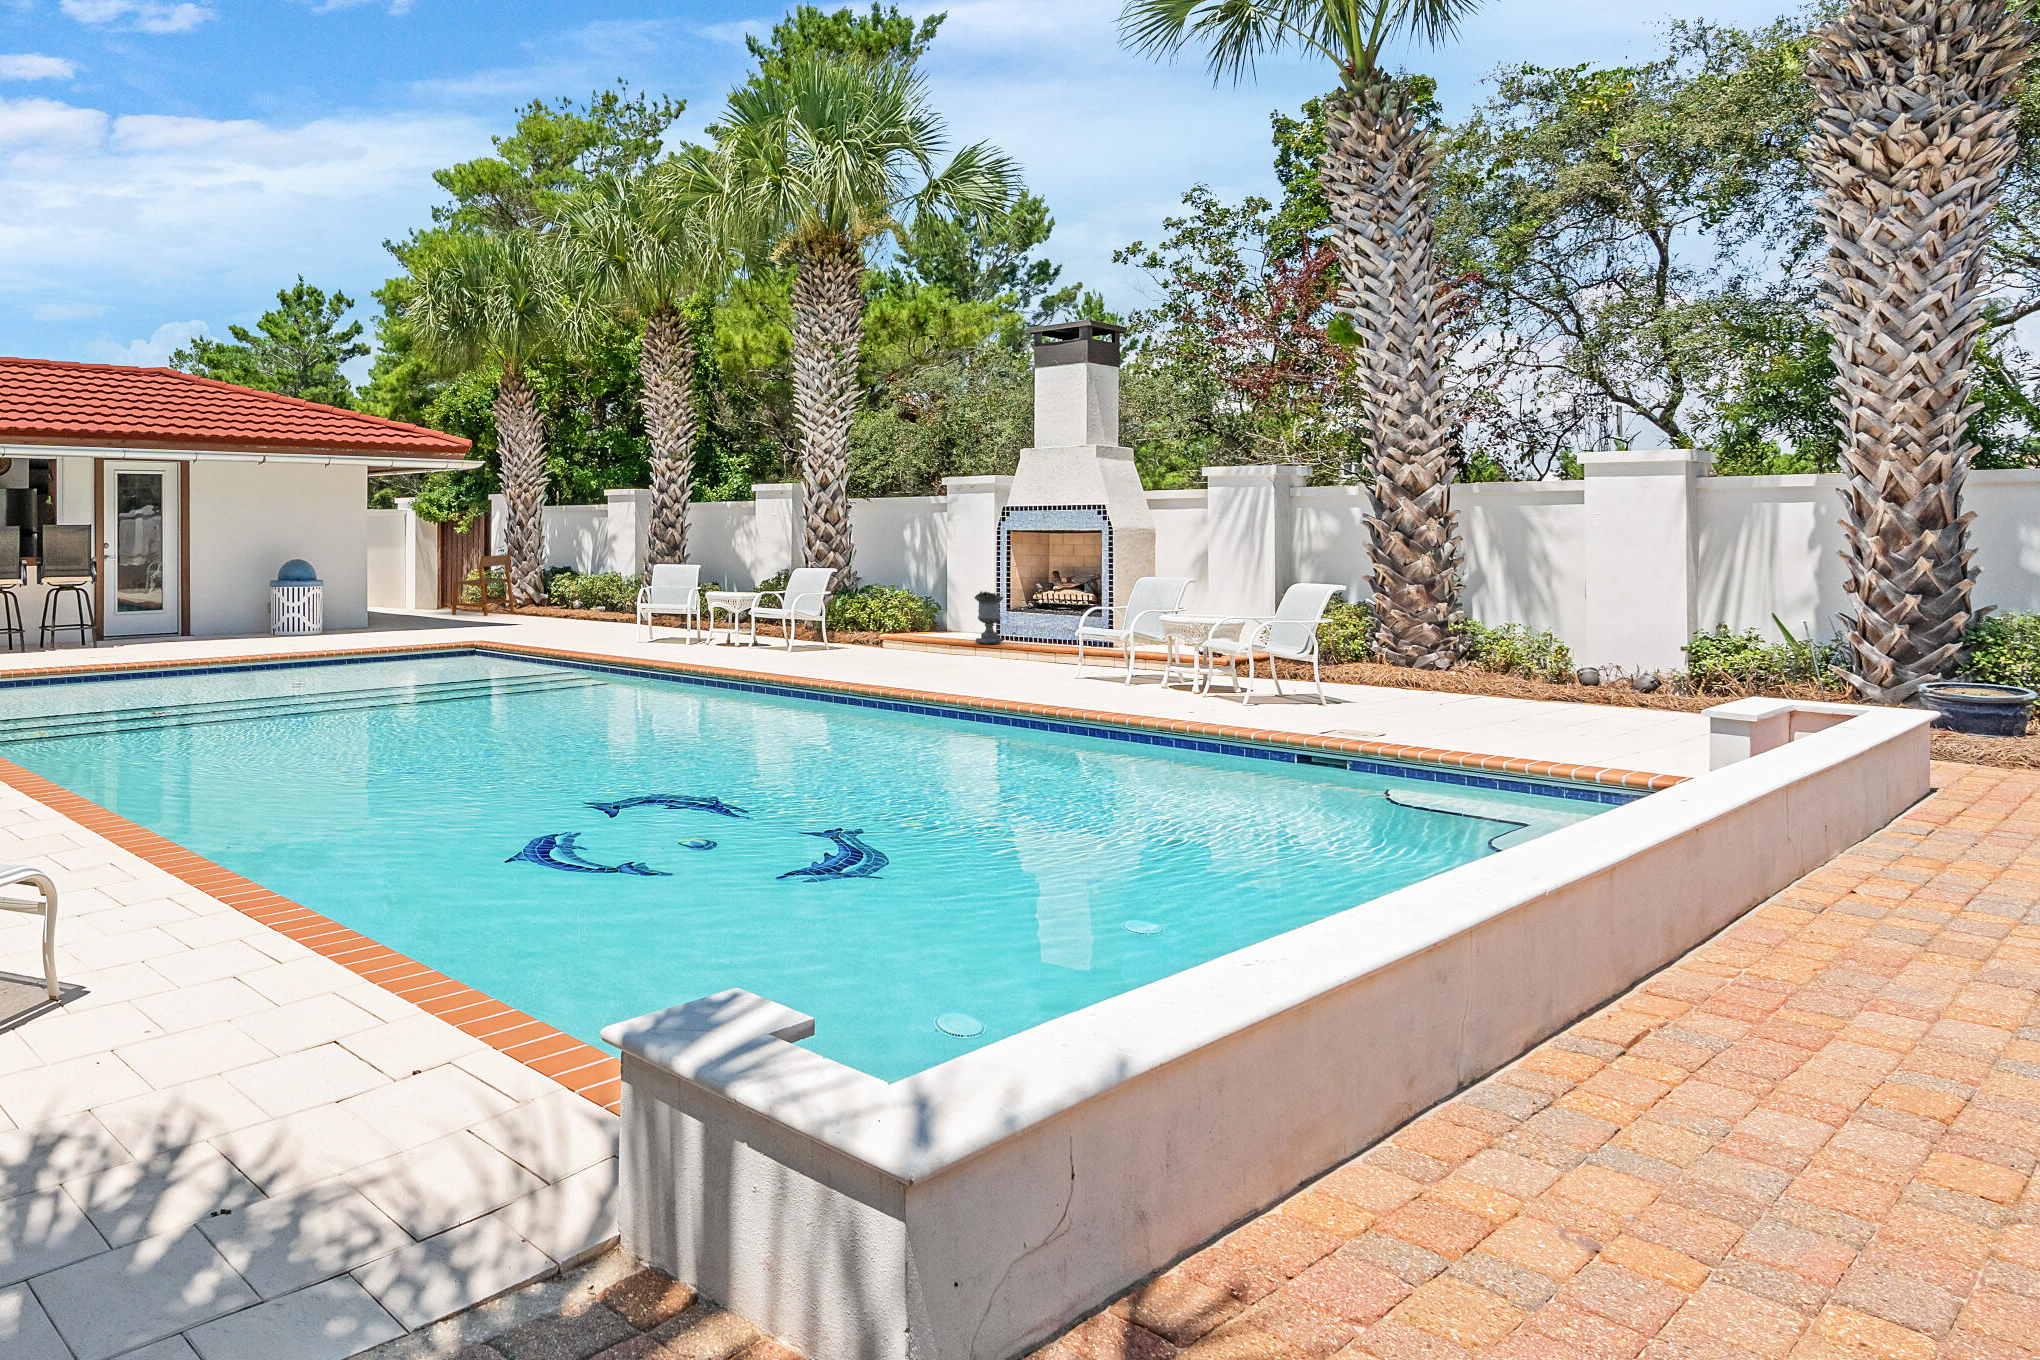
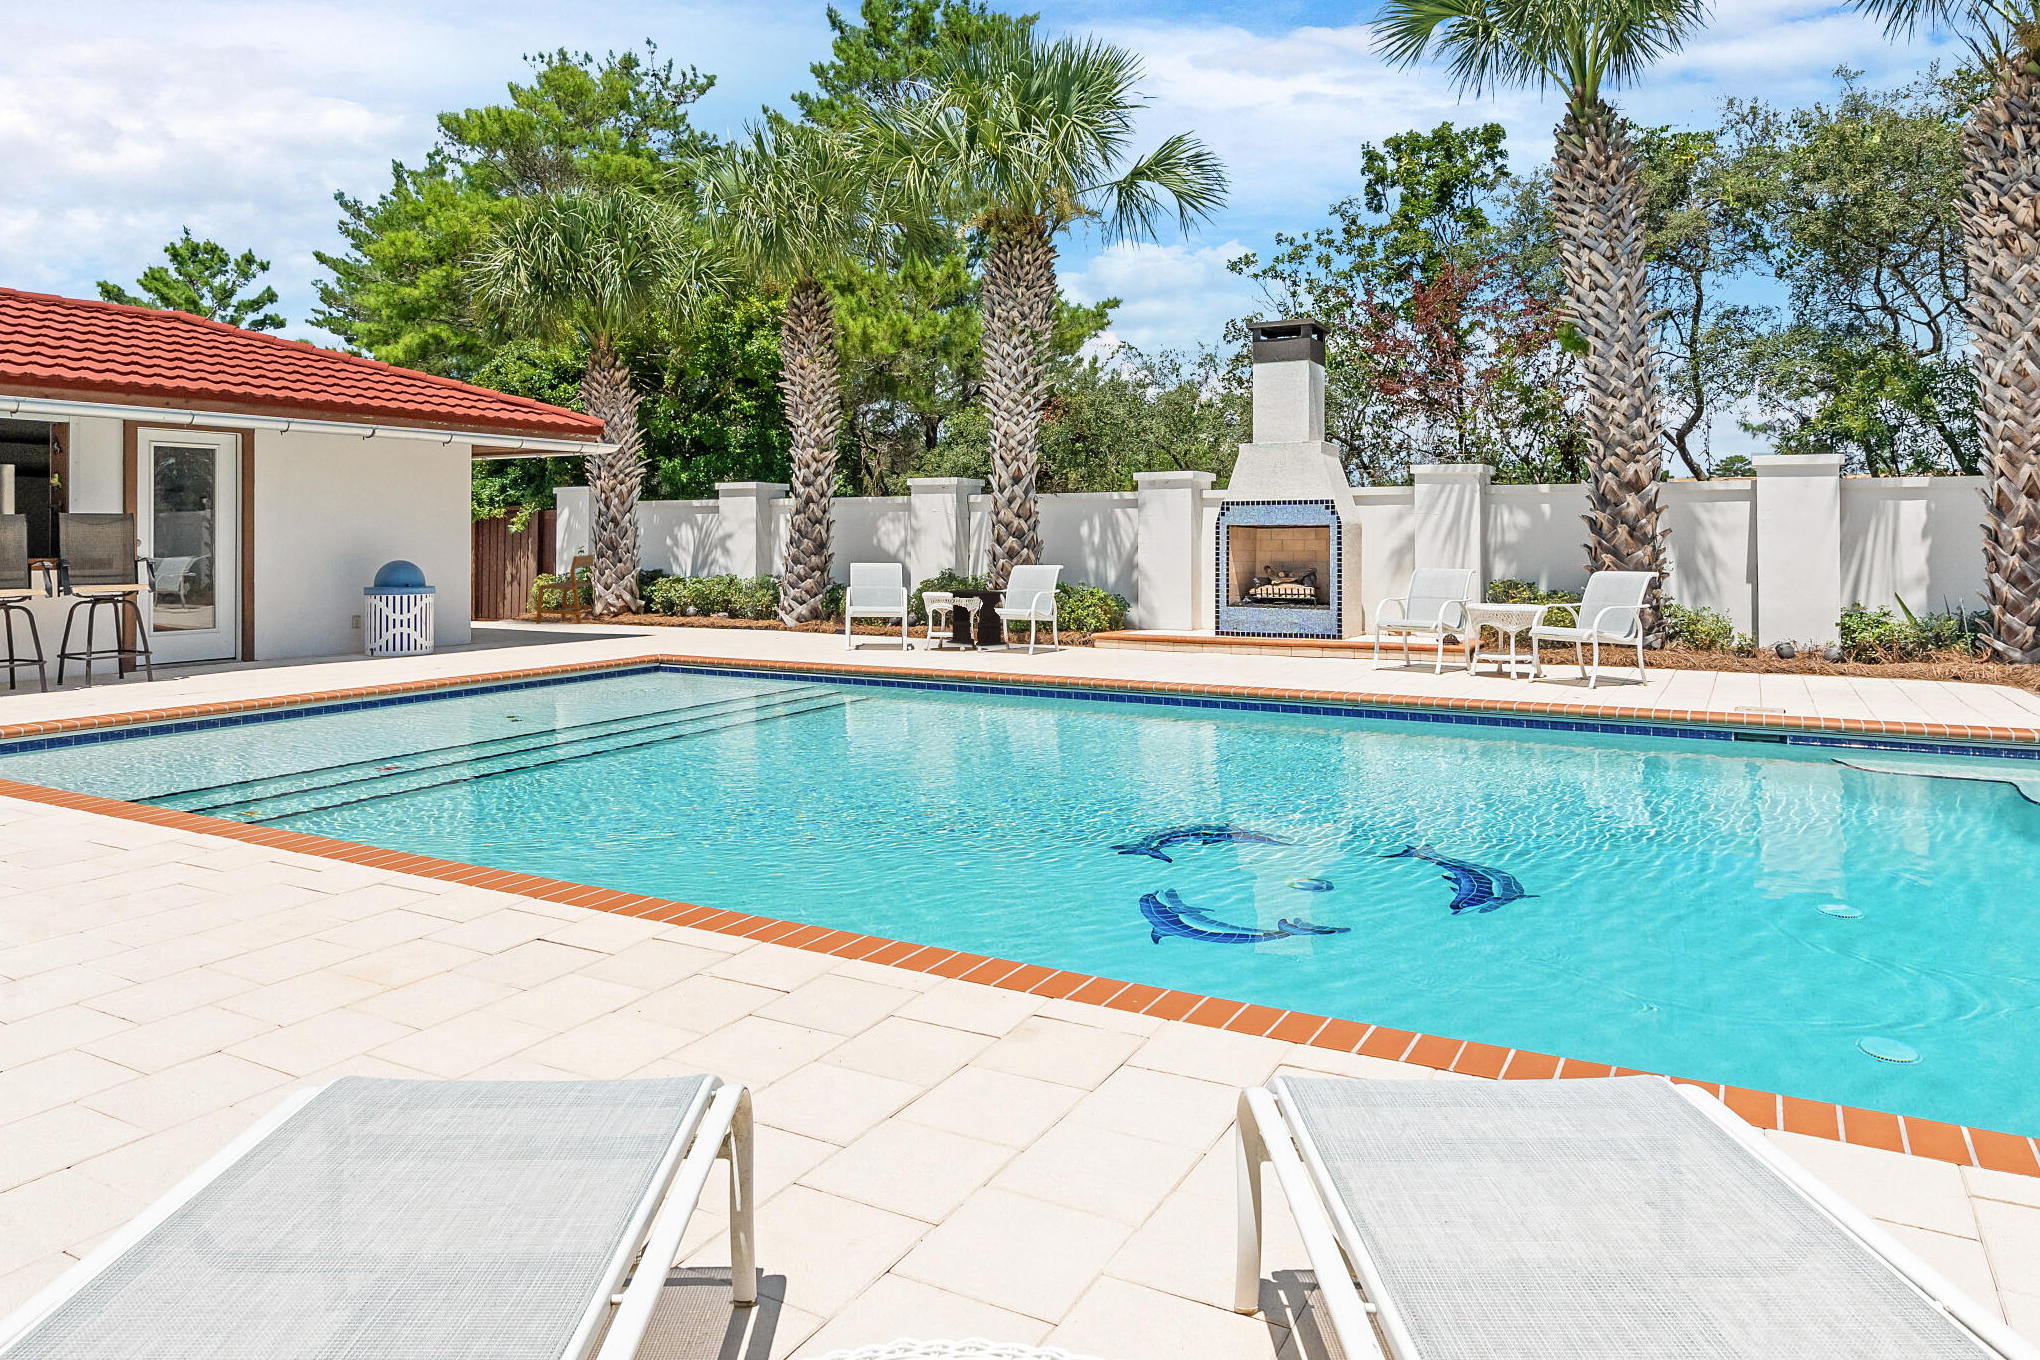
planter: present [975,591,1003,644] -> none [1157,584,1184,638]
side table: none [754,592,806,646] -> present [946,589,1007,646]

